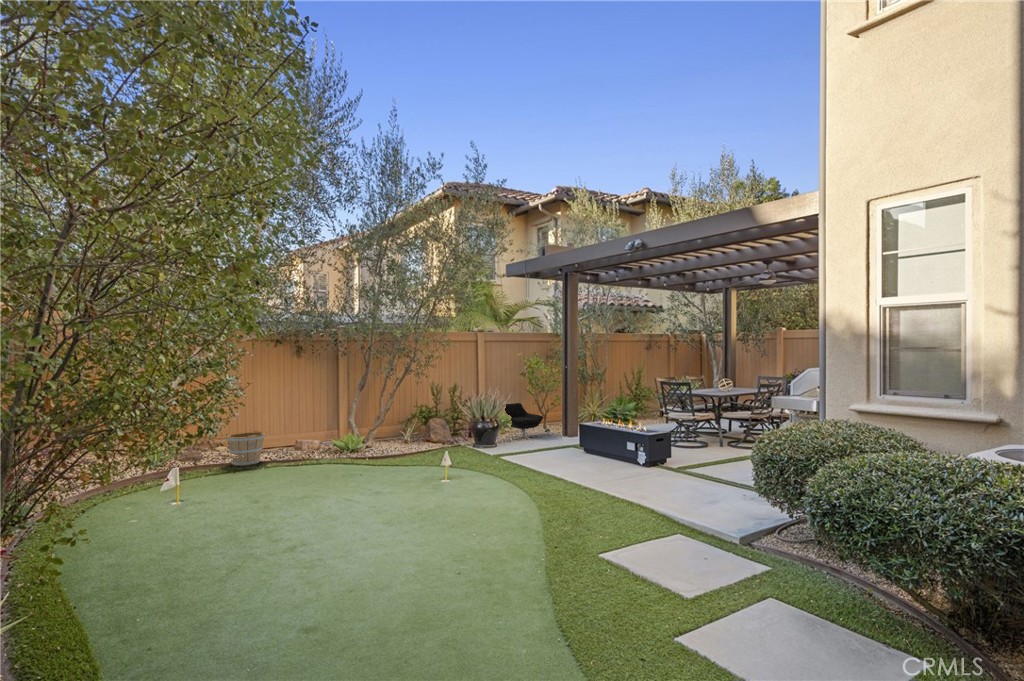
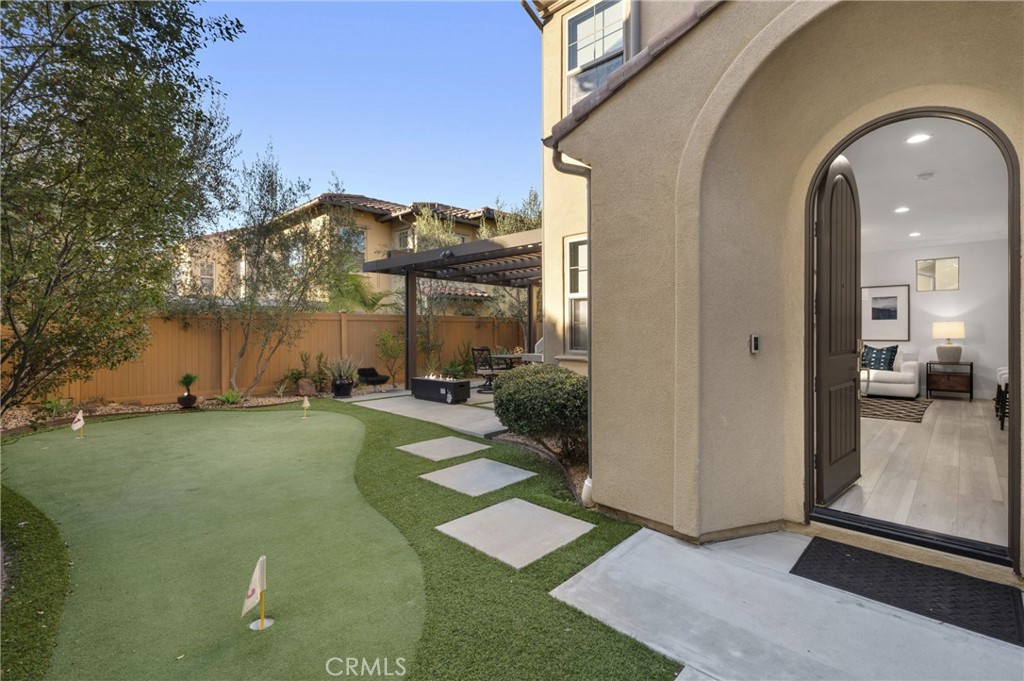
potted tree: none [285,408,314,456] -> present [177,373,199,407]
wooden bucket: present [226,431,265,466] -> none [121,389,157,415]

